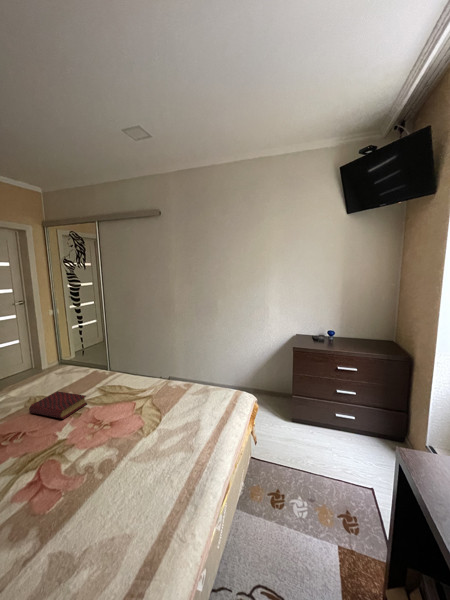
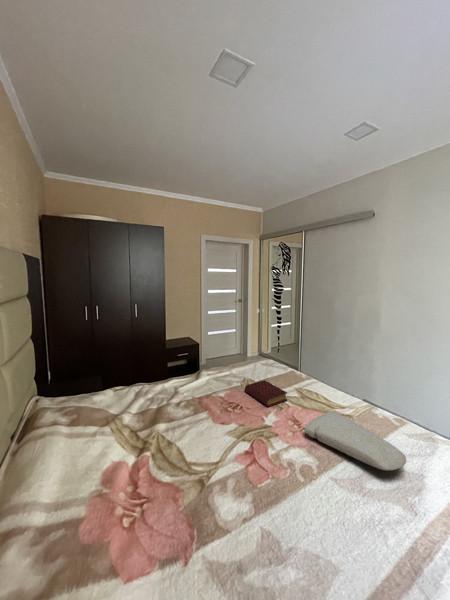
pillow: none [104,397,188,431] -> present [305,412,406,470]

